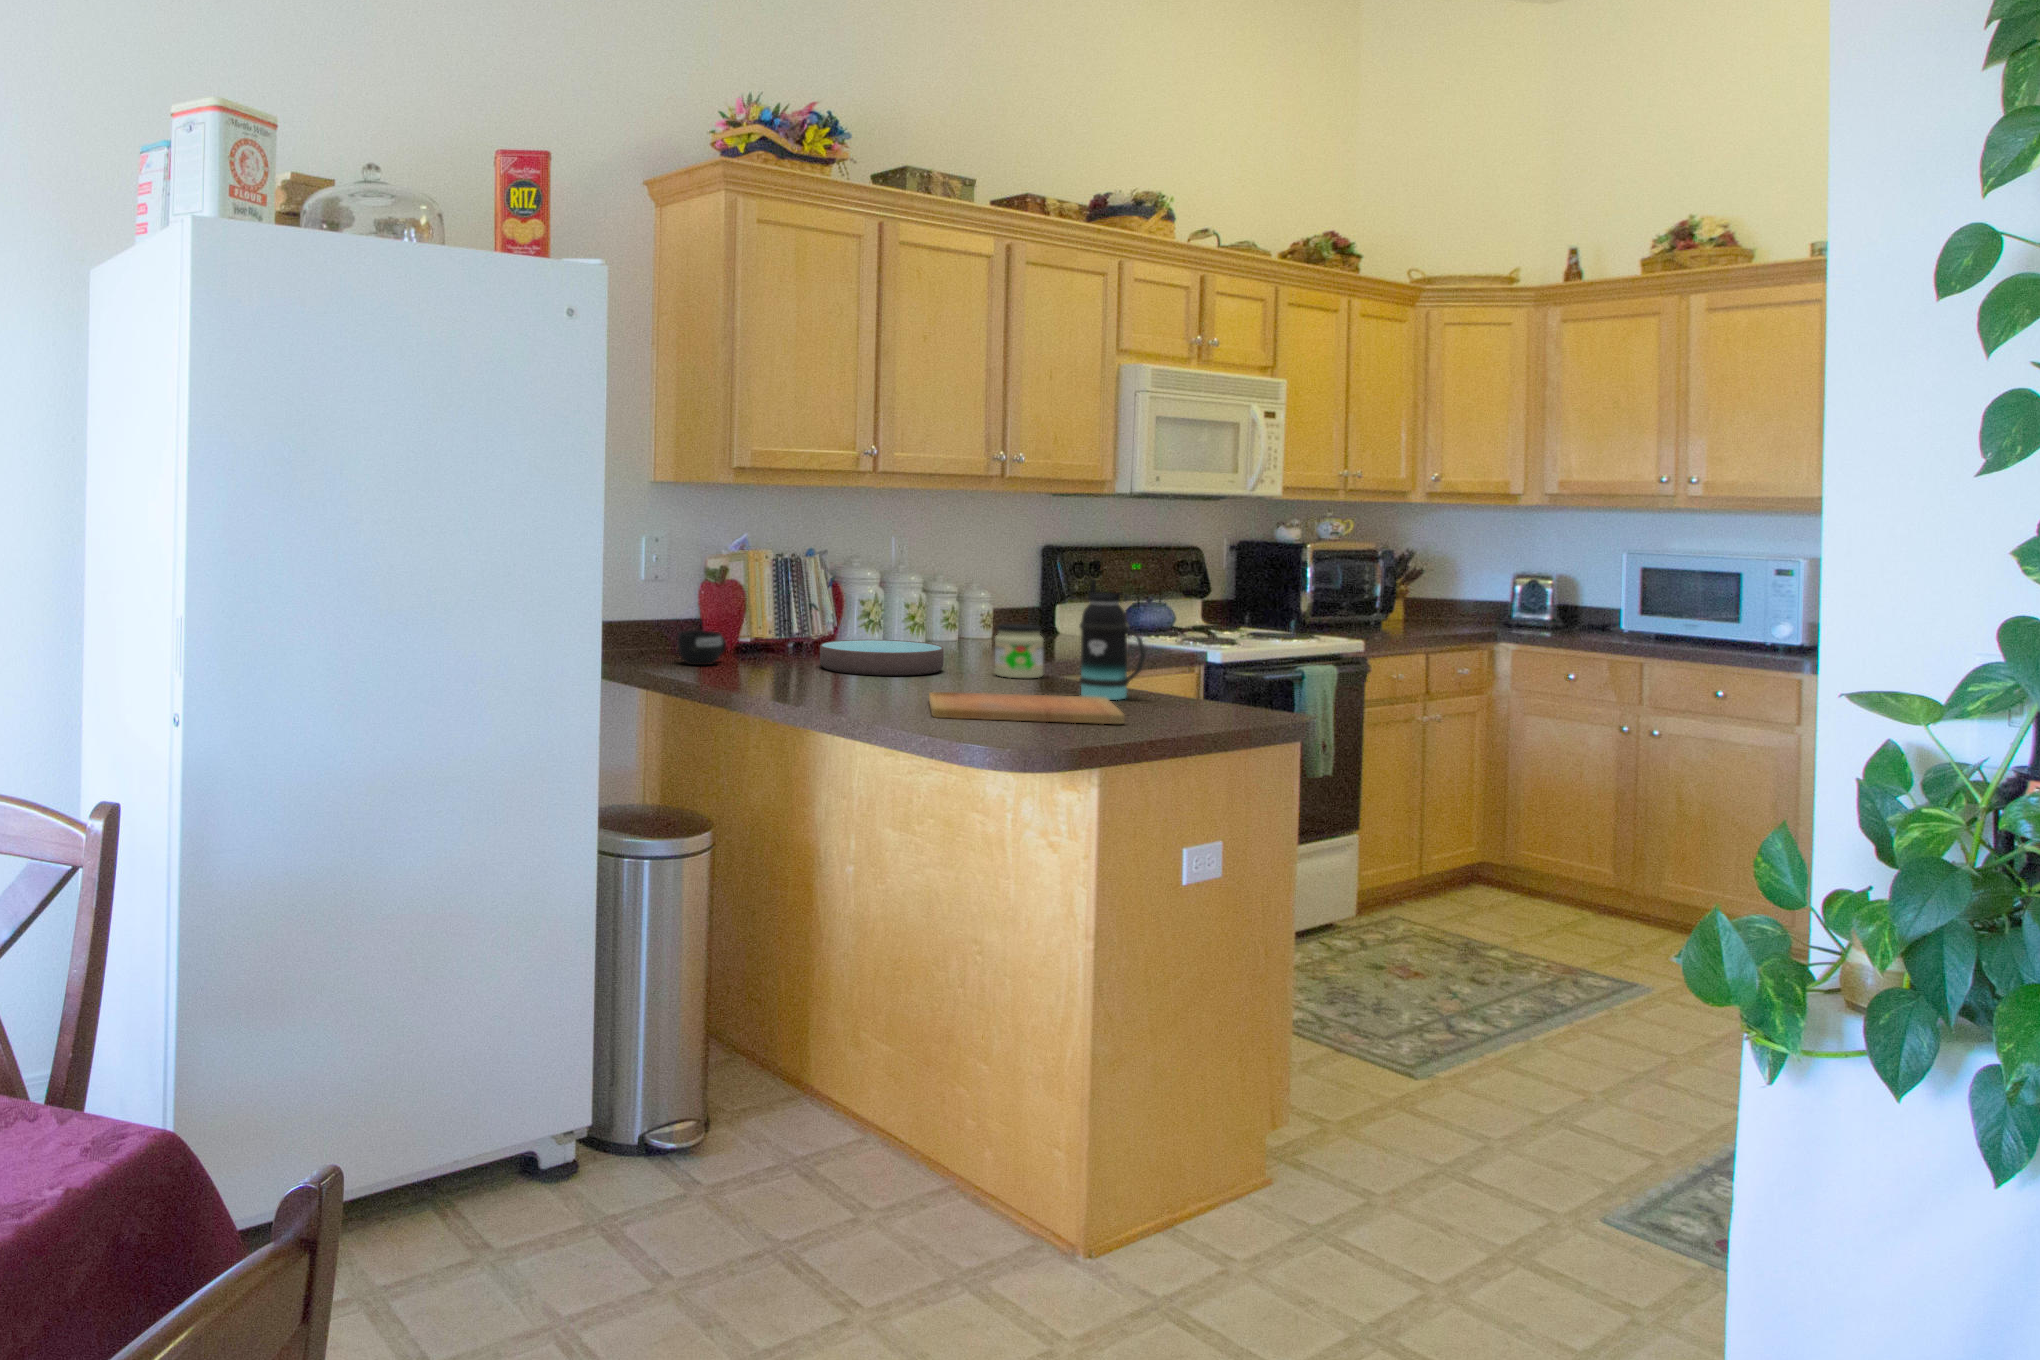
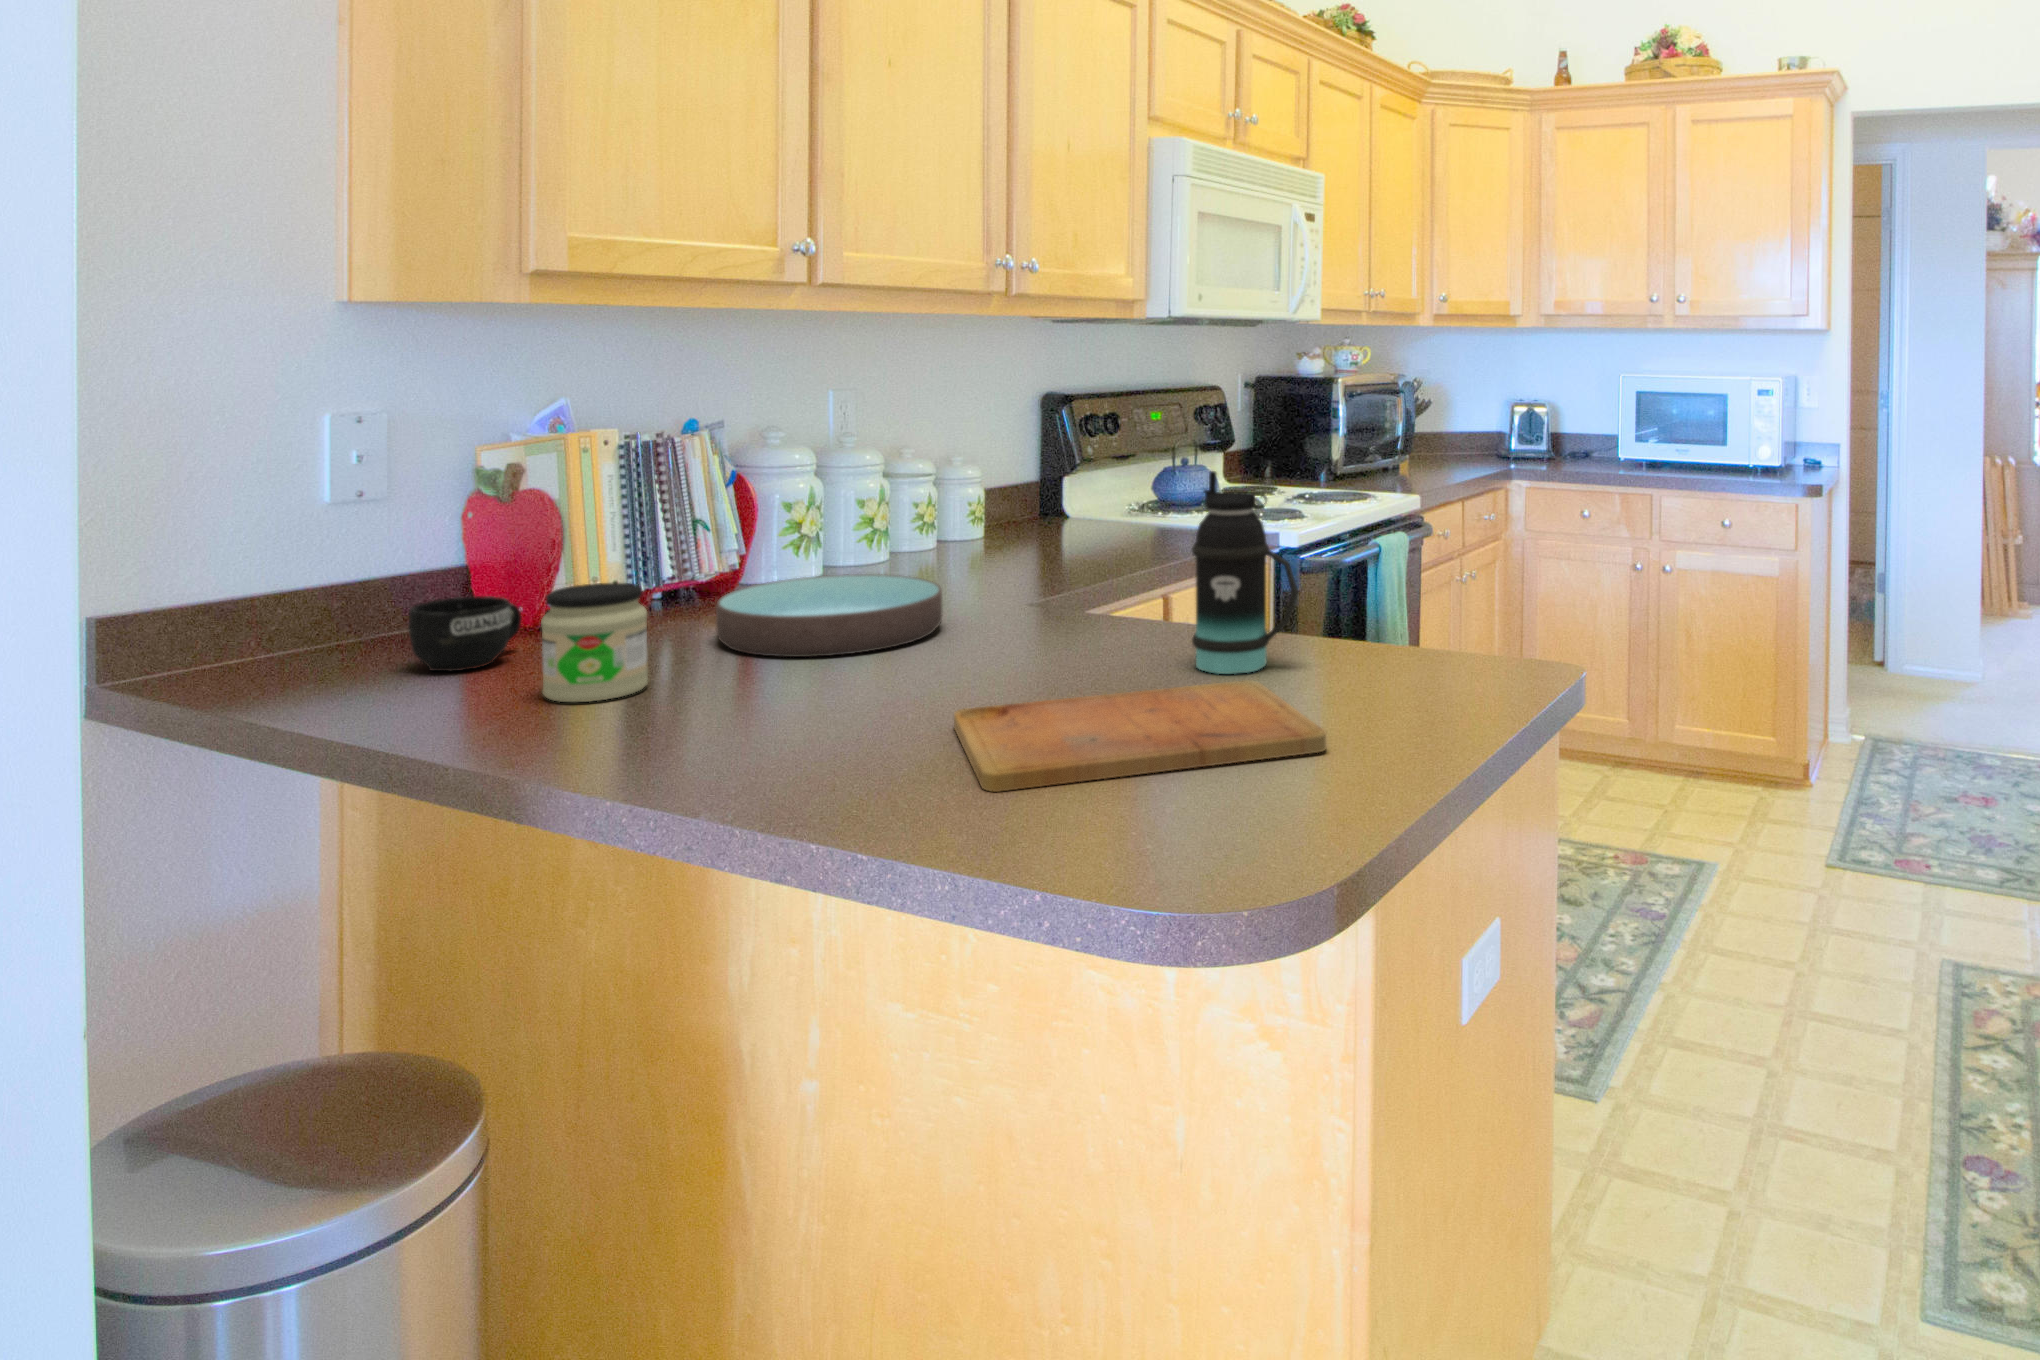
jar: present [995,624,1043,678] -> present [541,582,648,702]

